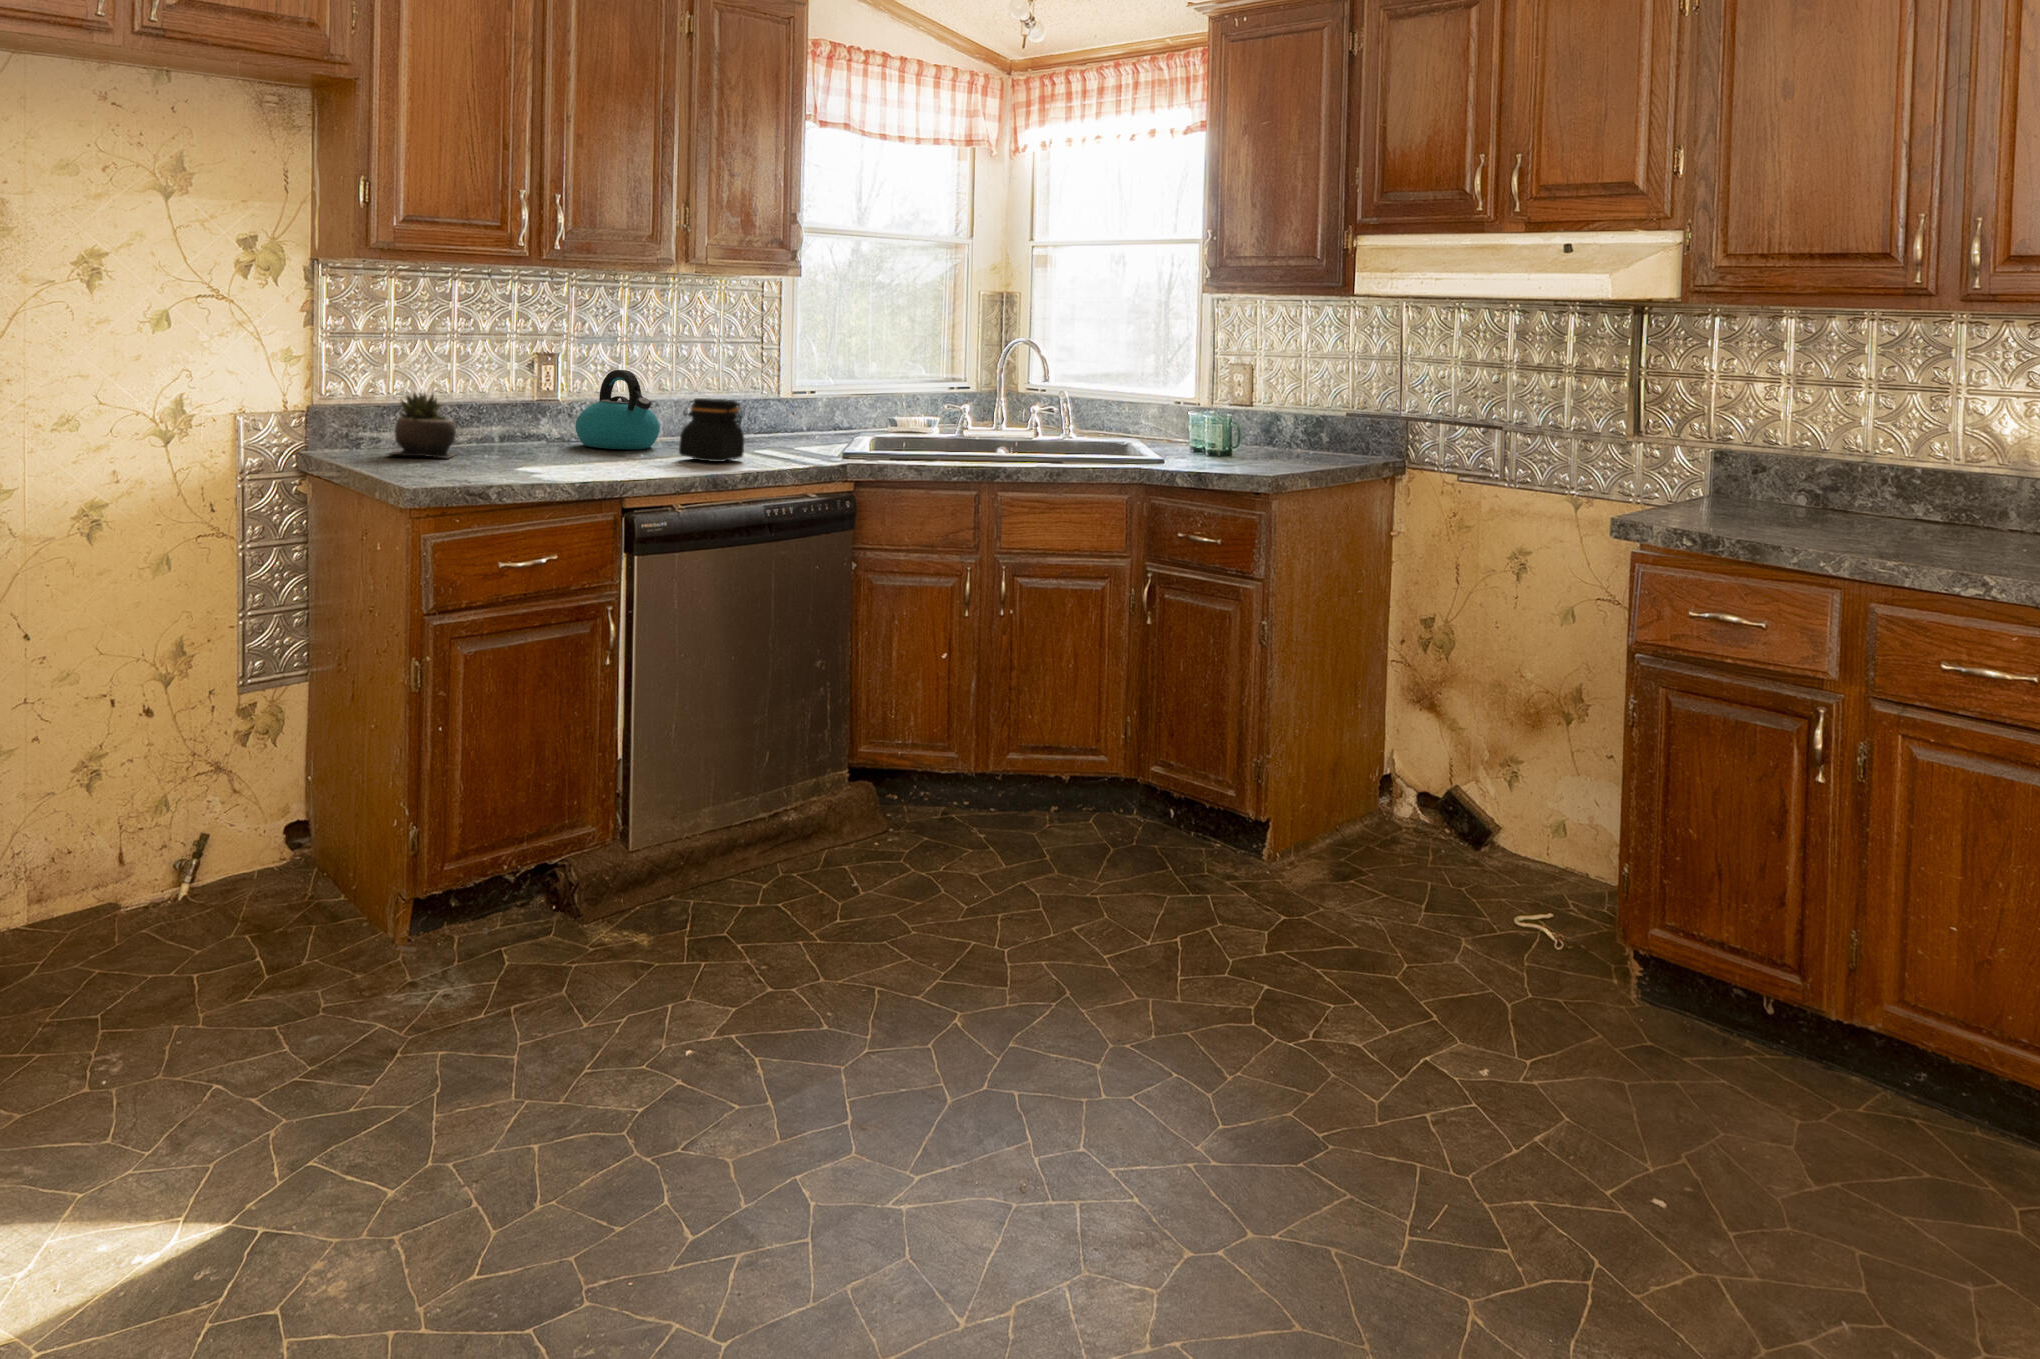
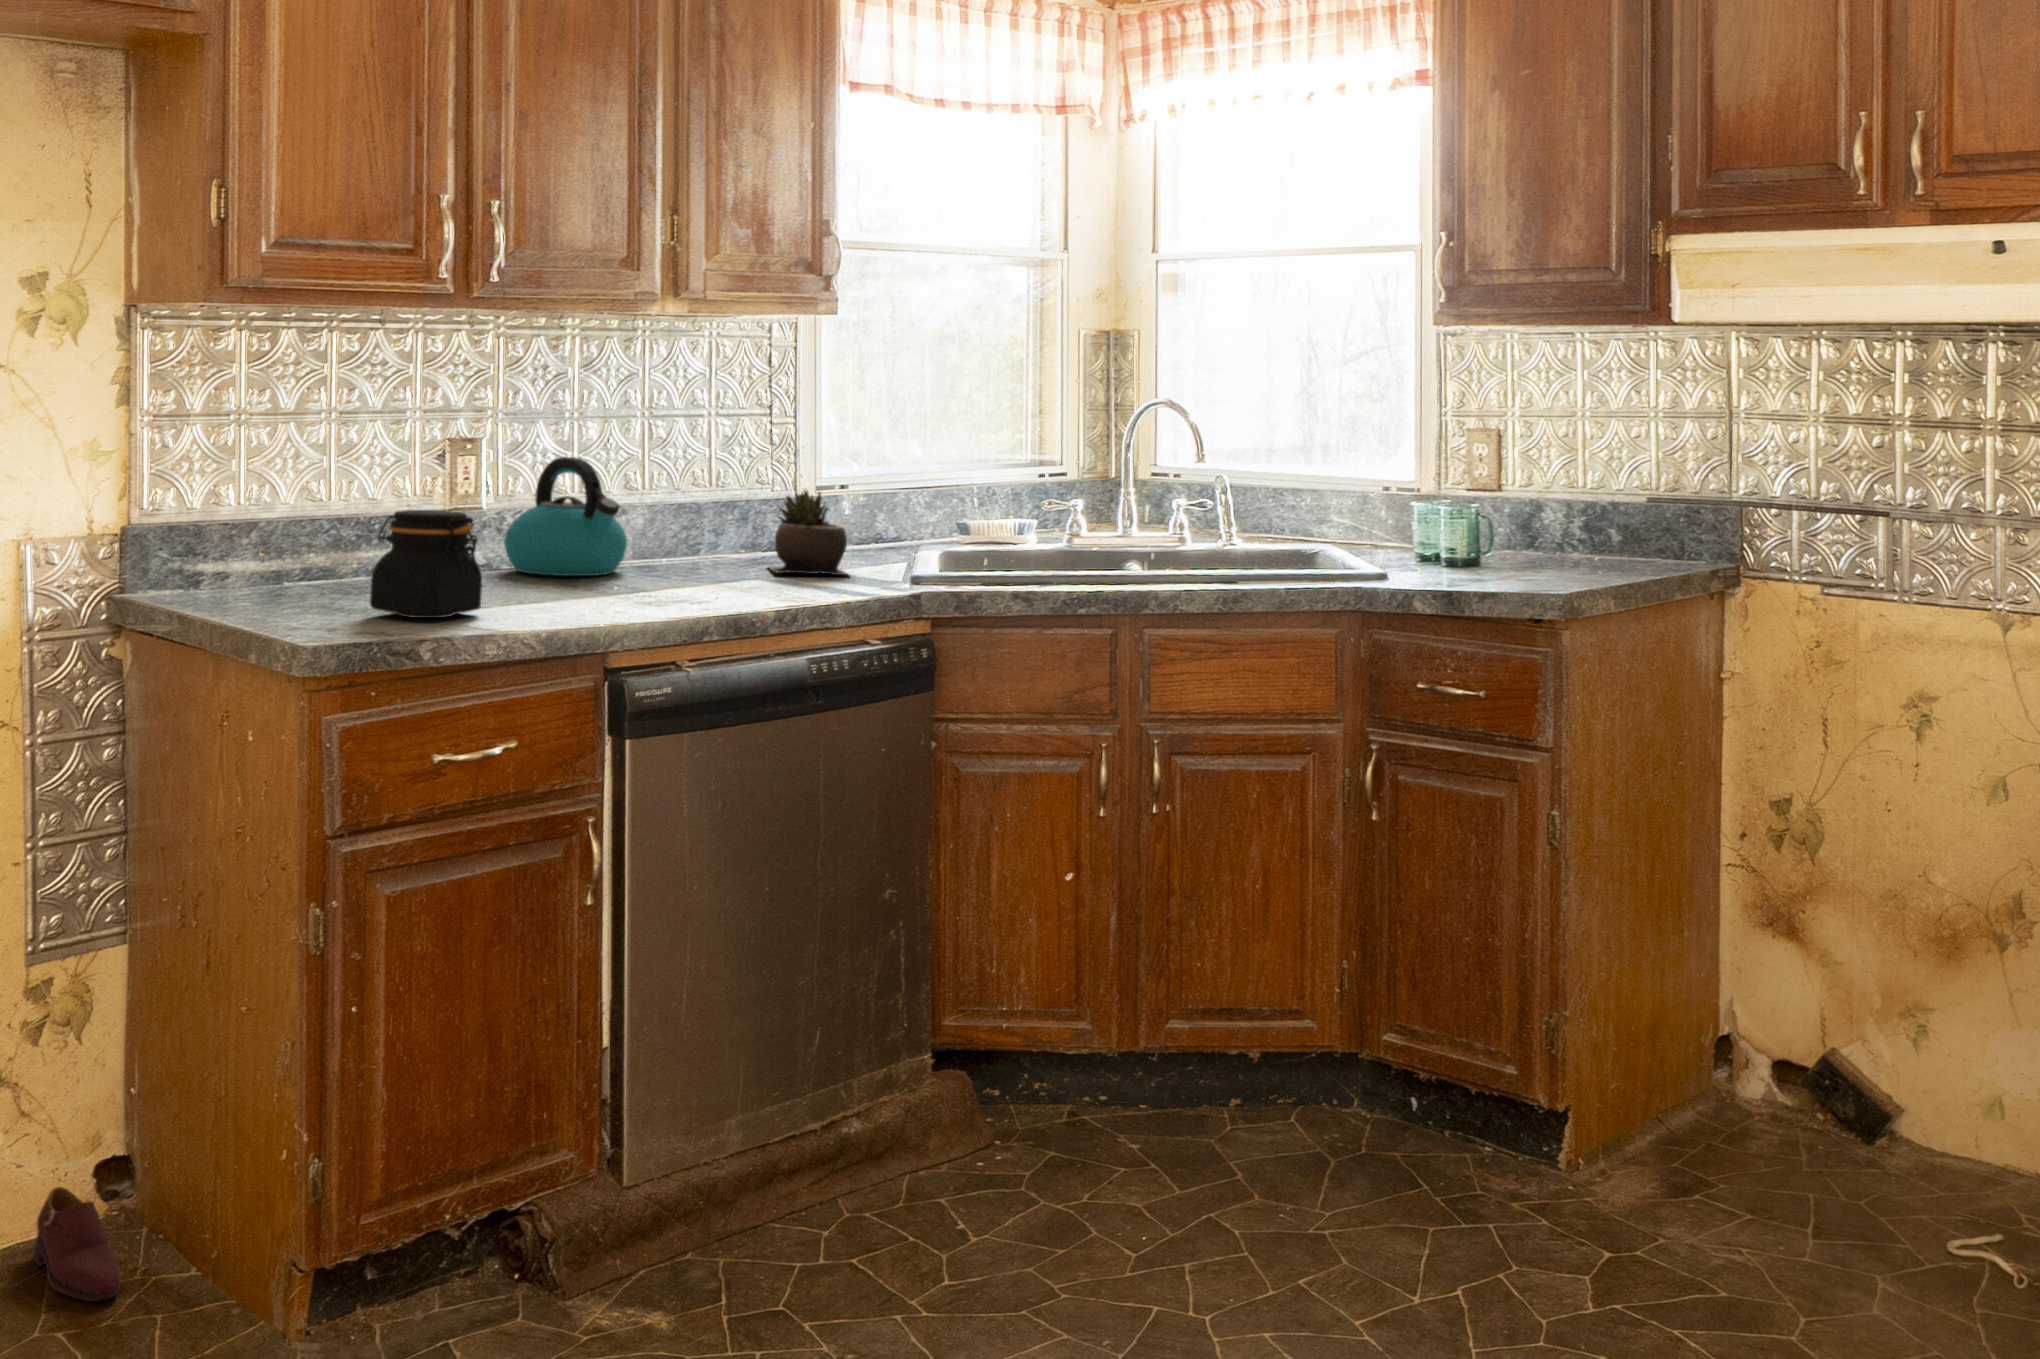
succulent plant: present [389,393,456,458] -> present [769,490,847,575]
jar: present [679,398,744,462] -> present [370,510,482,618]
shoe: none [238,840,291,912] -> present [33,1187,121,1301]

